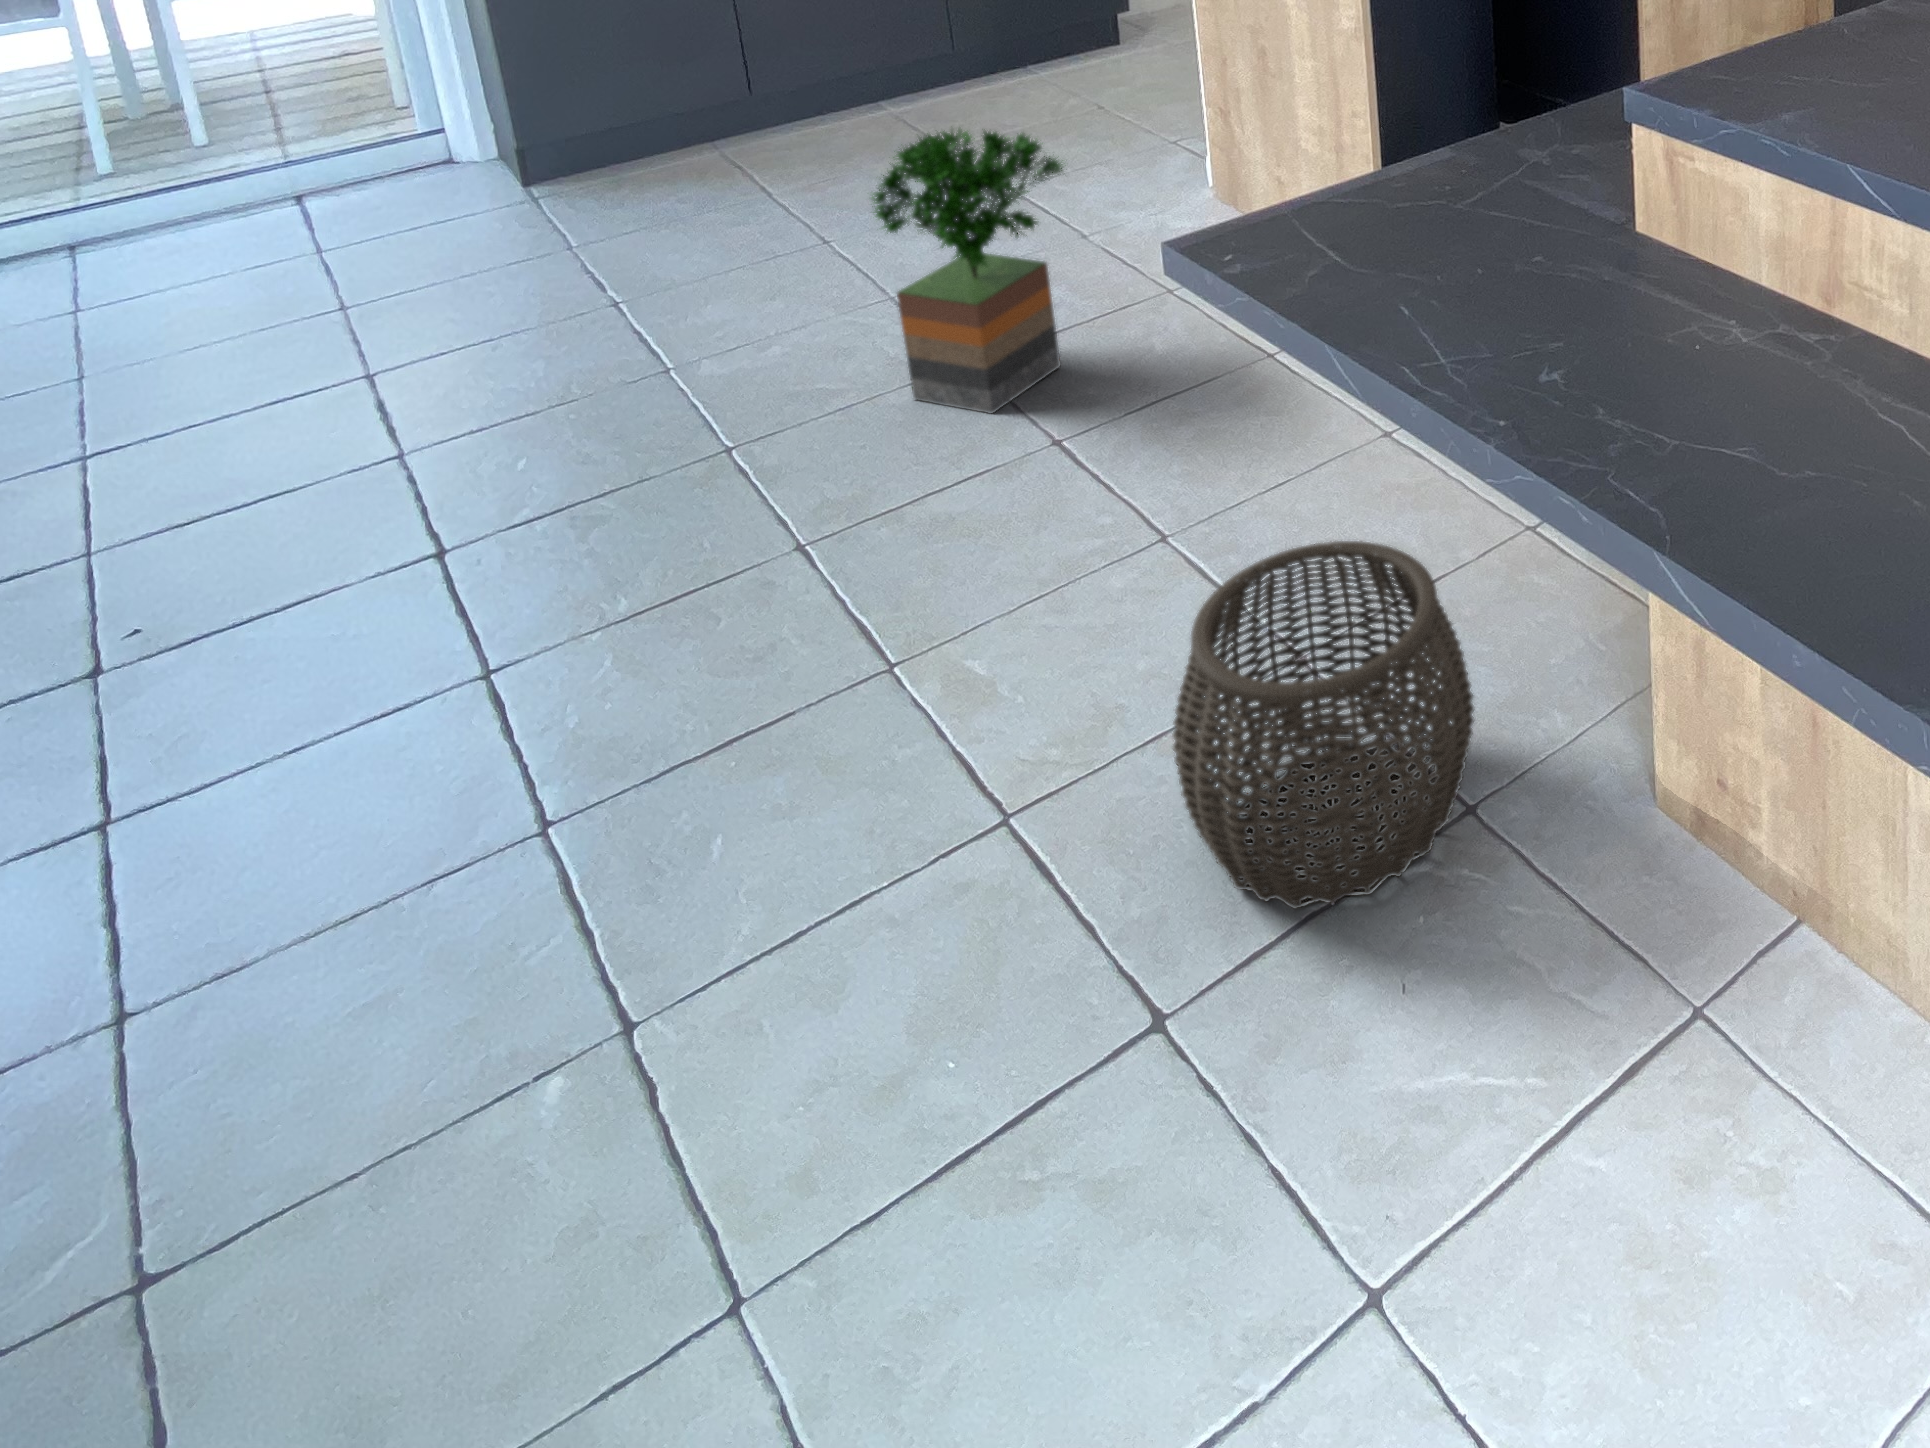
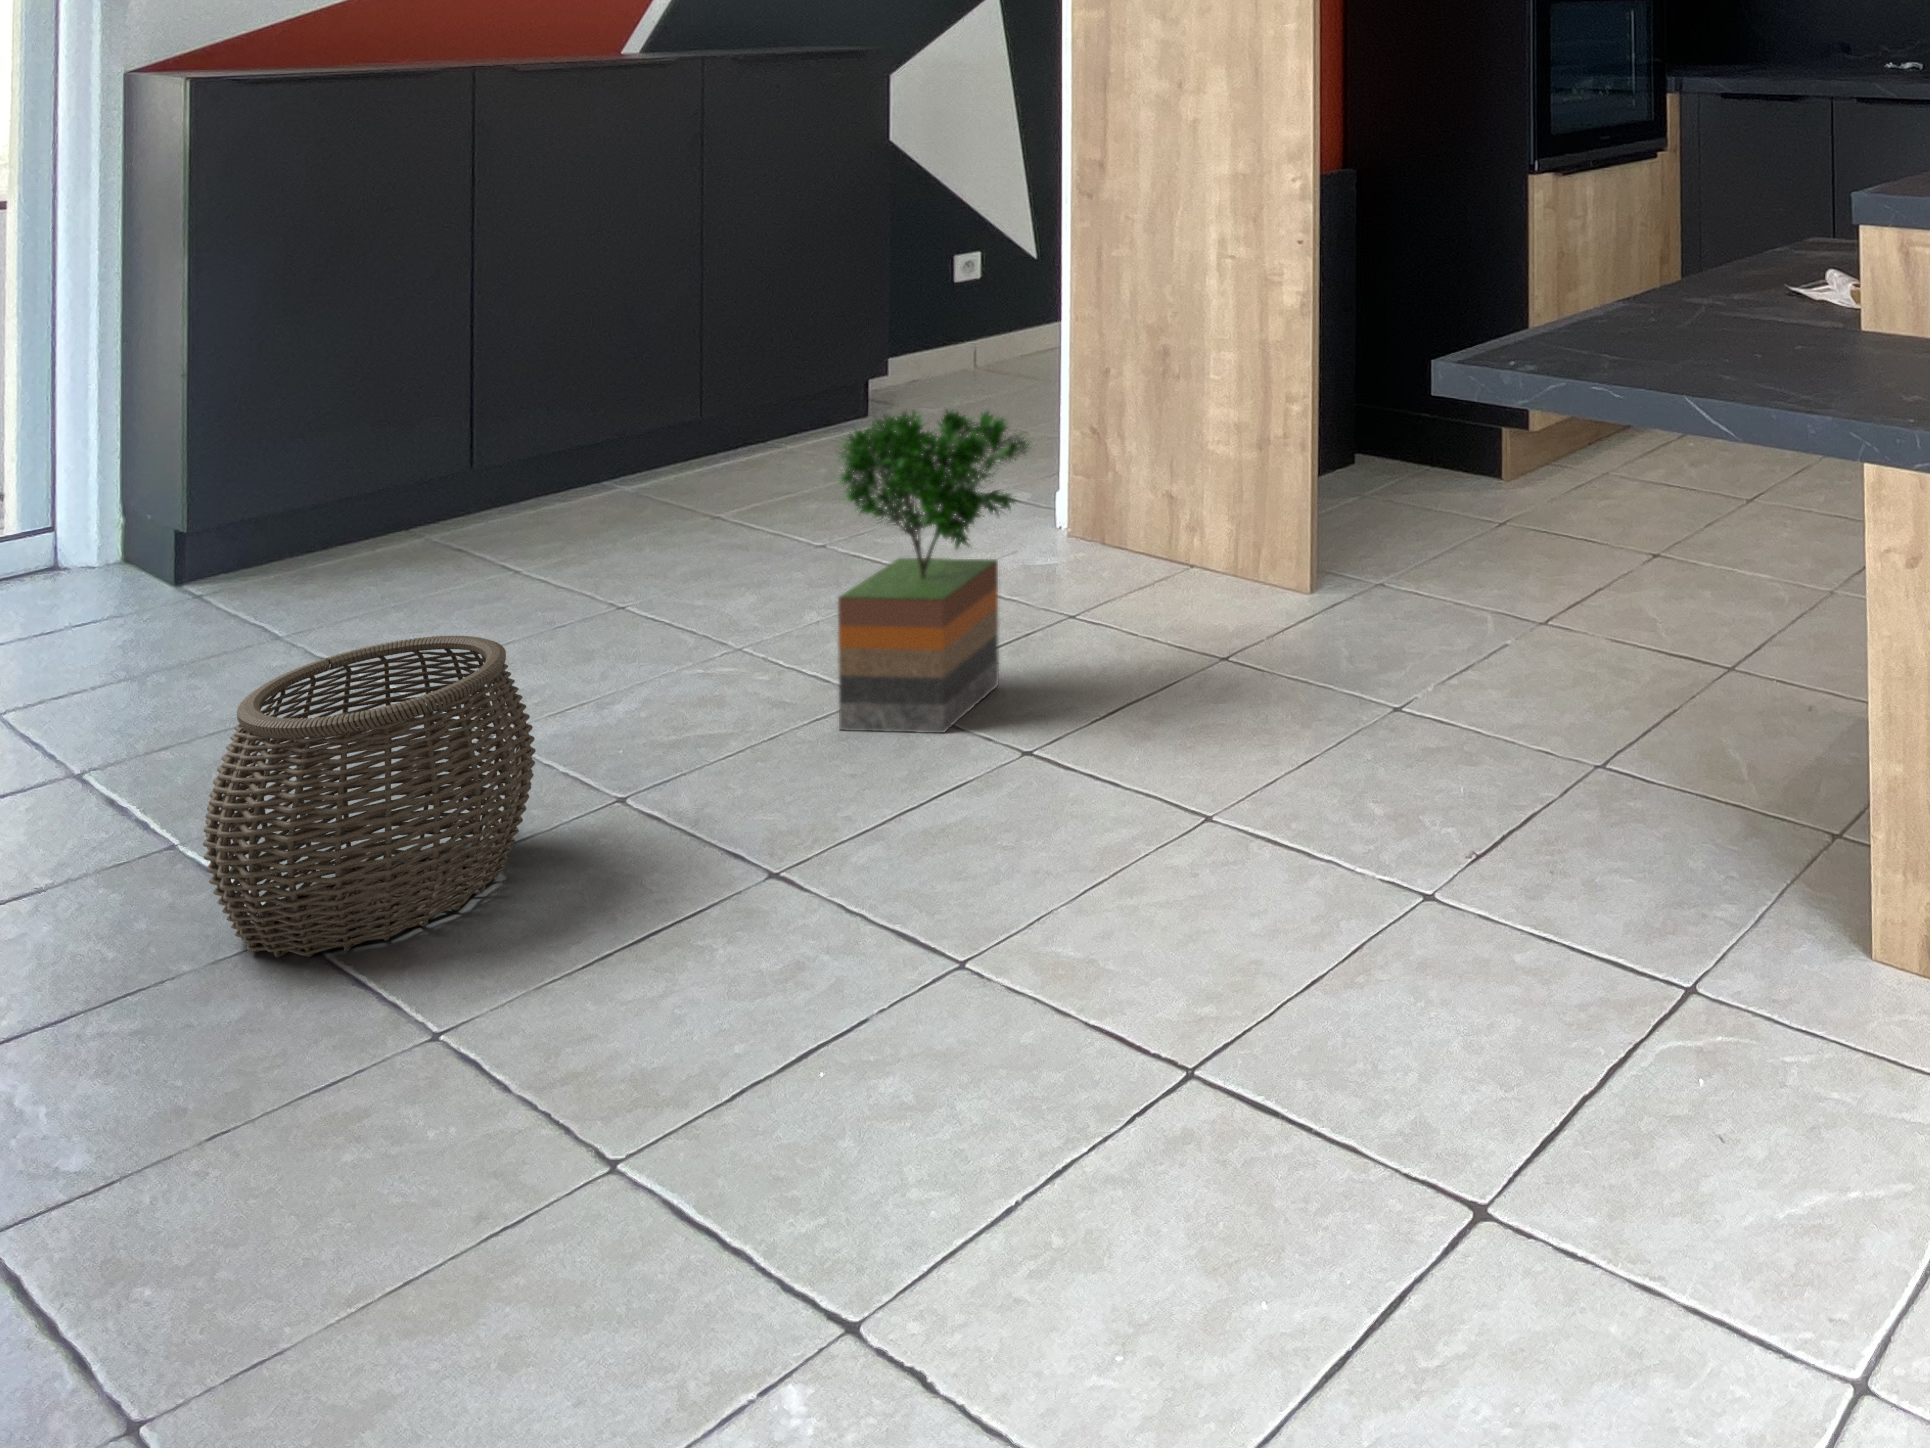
woven basket: present [1173,541,1474,909] -> present [203,636,536,957]

